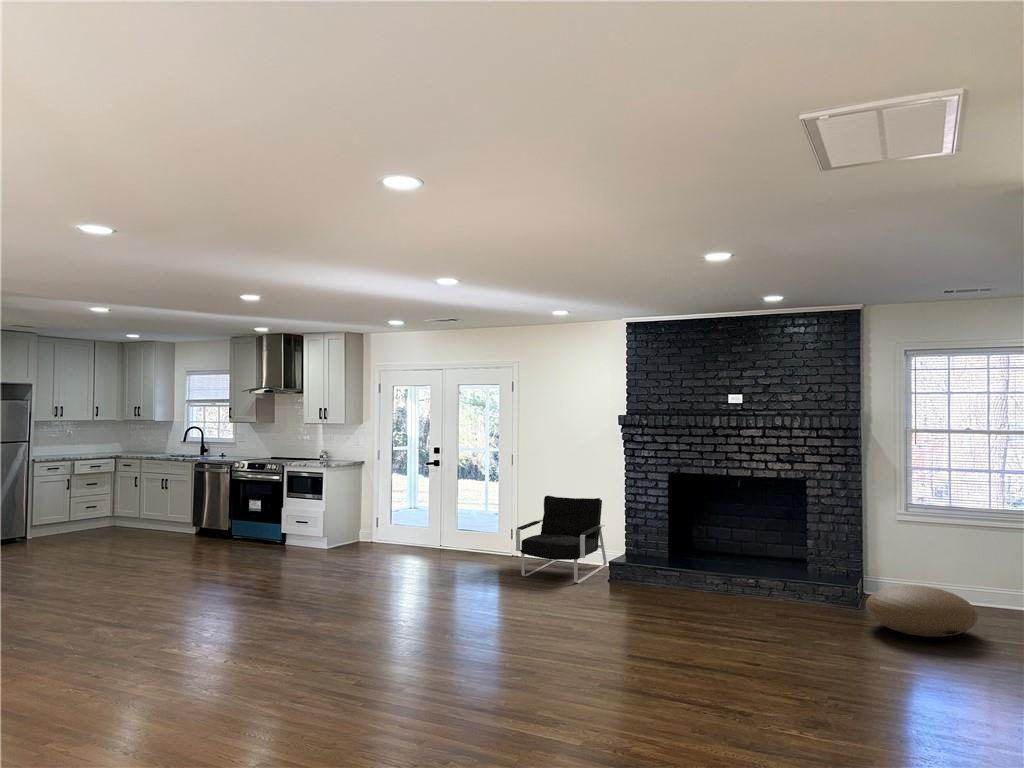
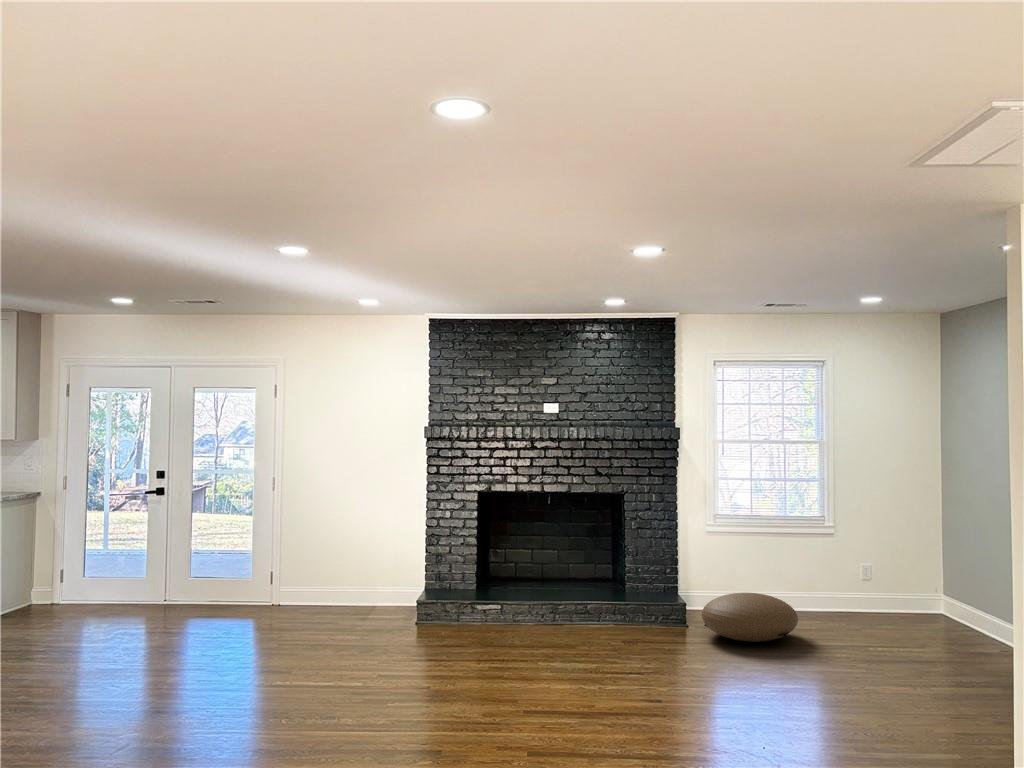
armchair: present [516,496,607,583] -> none [302,525,406,630]

